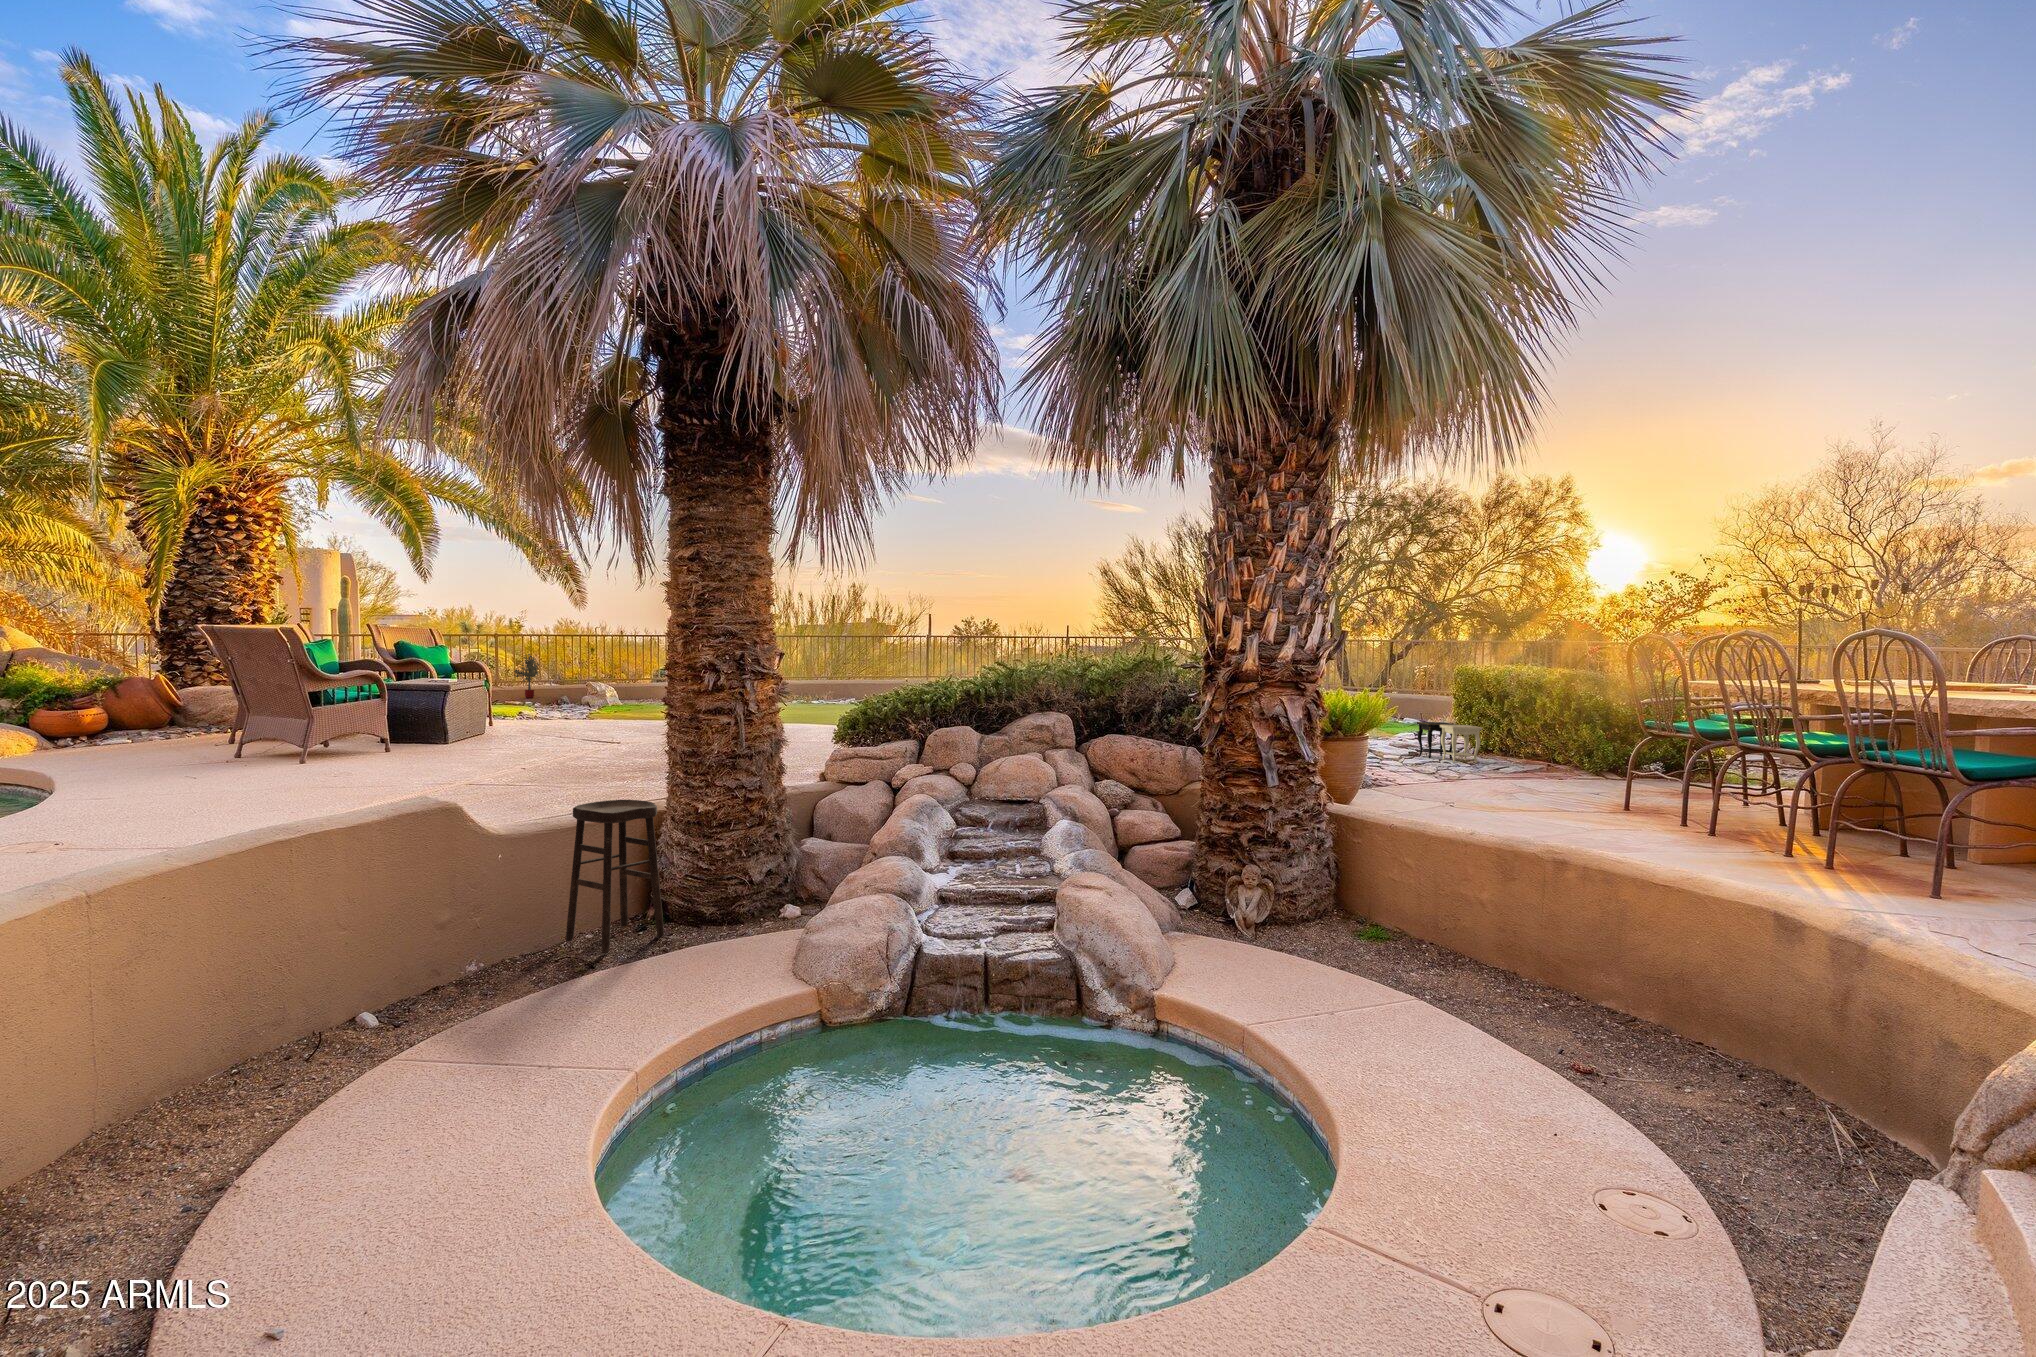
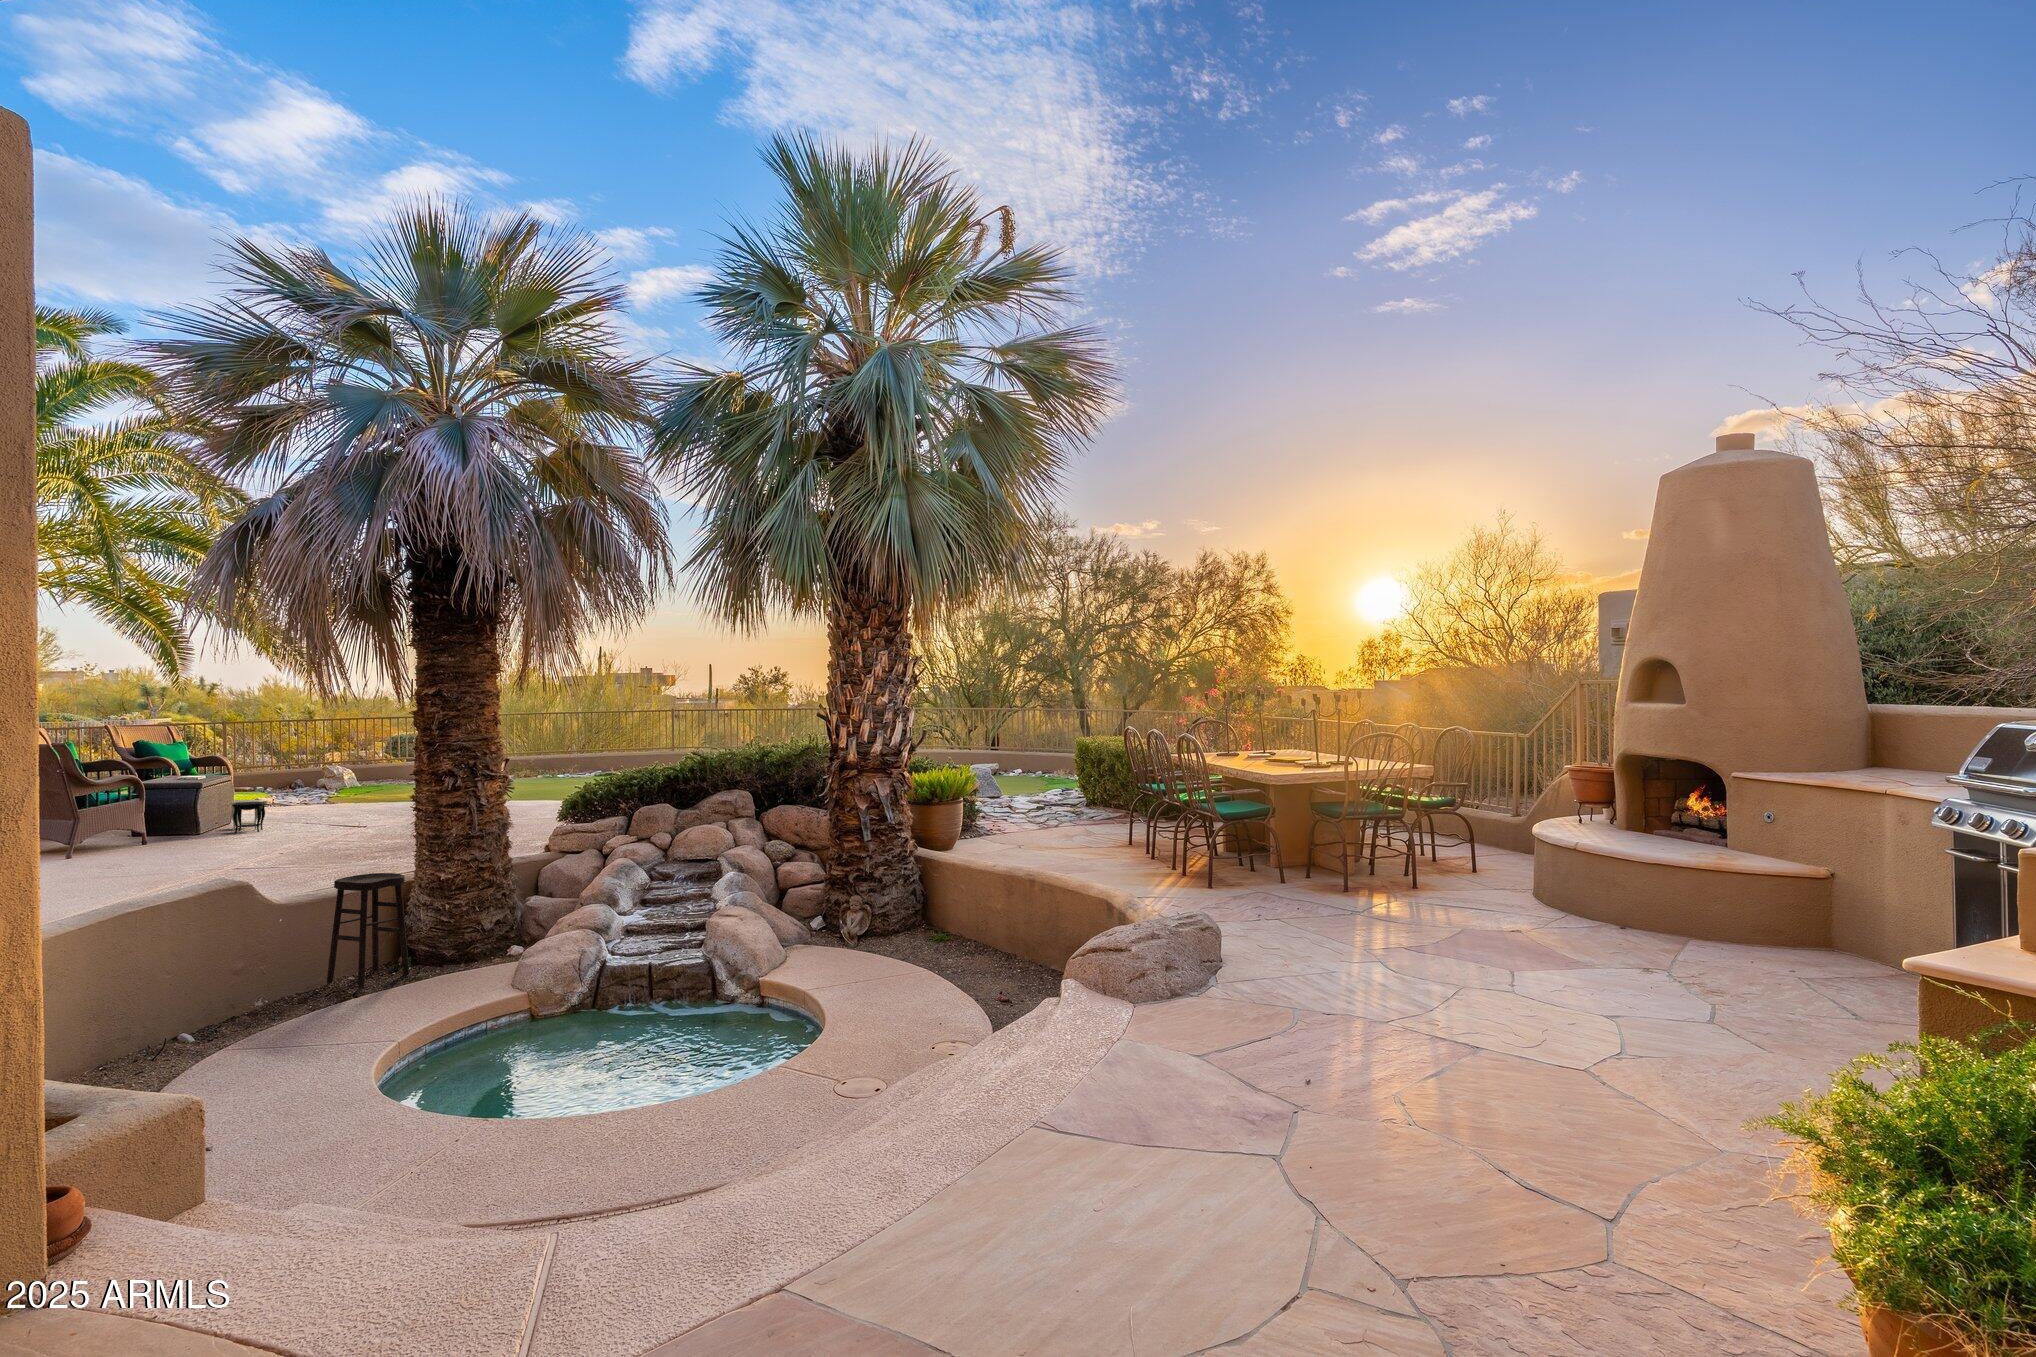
potted tree: present [514,654,539,698] -> none [244,739,274,784]
side table: present [1417,722,1482,763] -> present [230,799,267,833]

